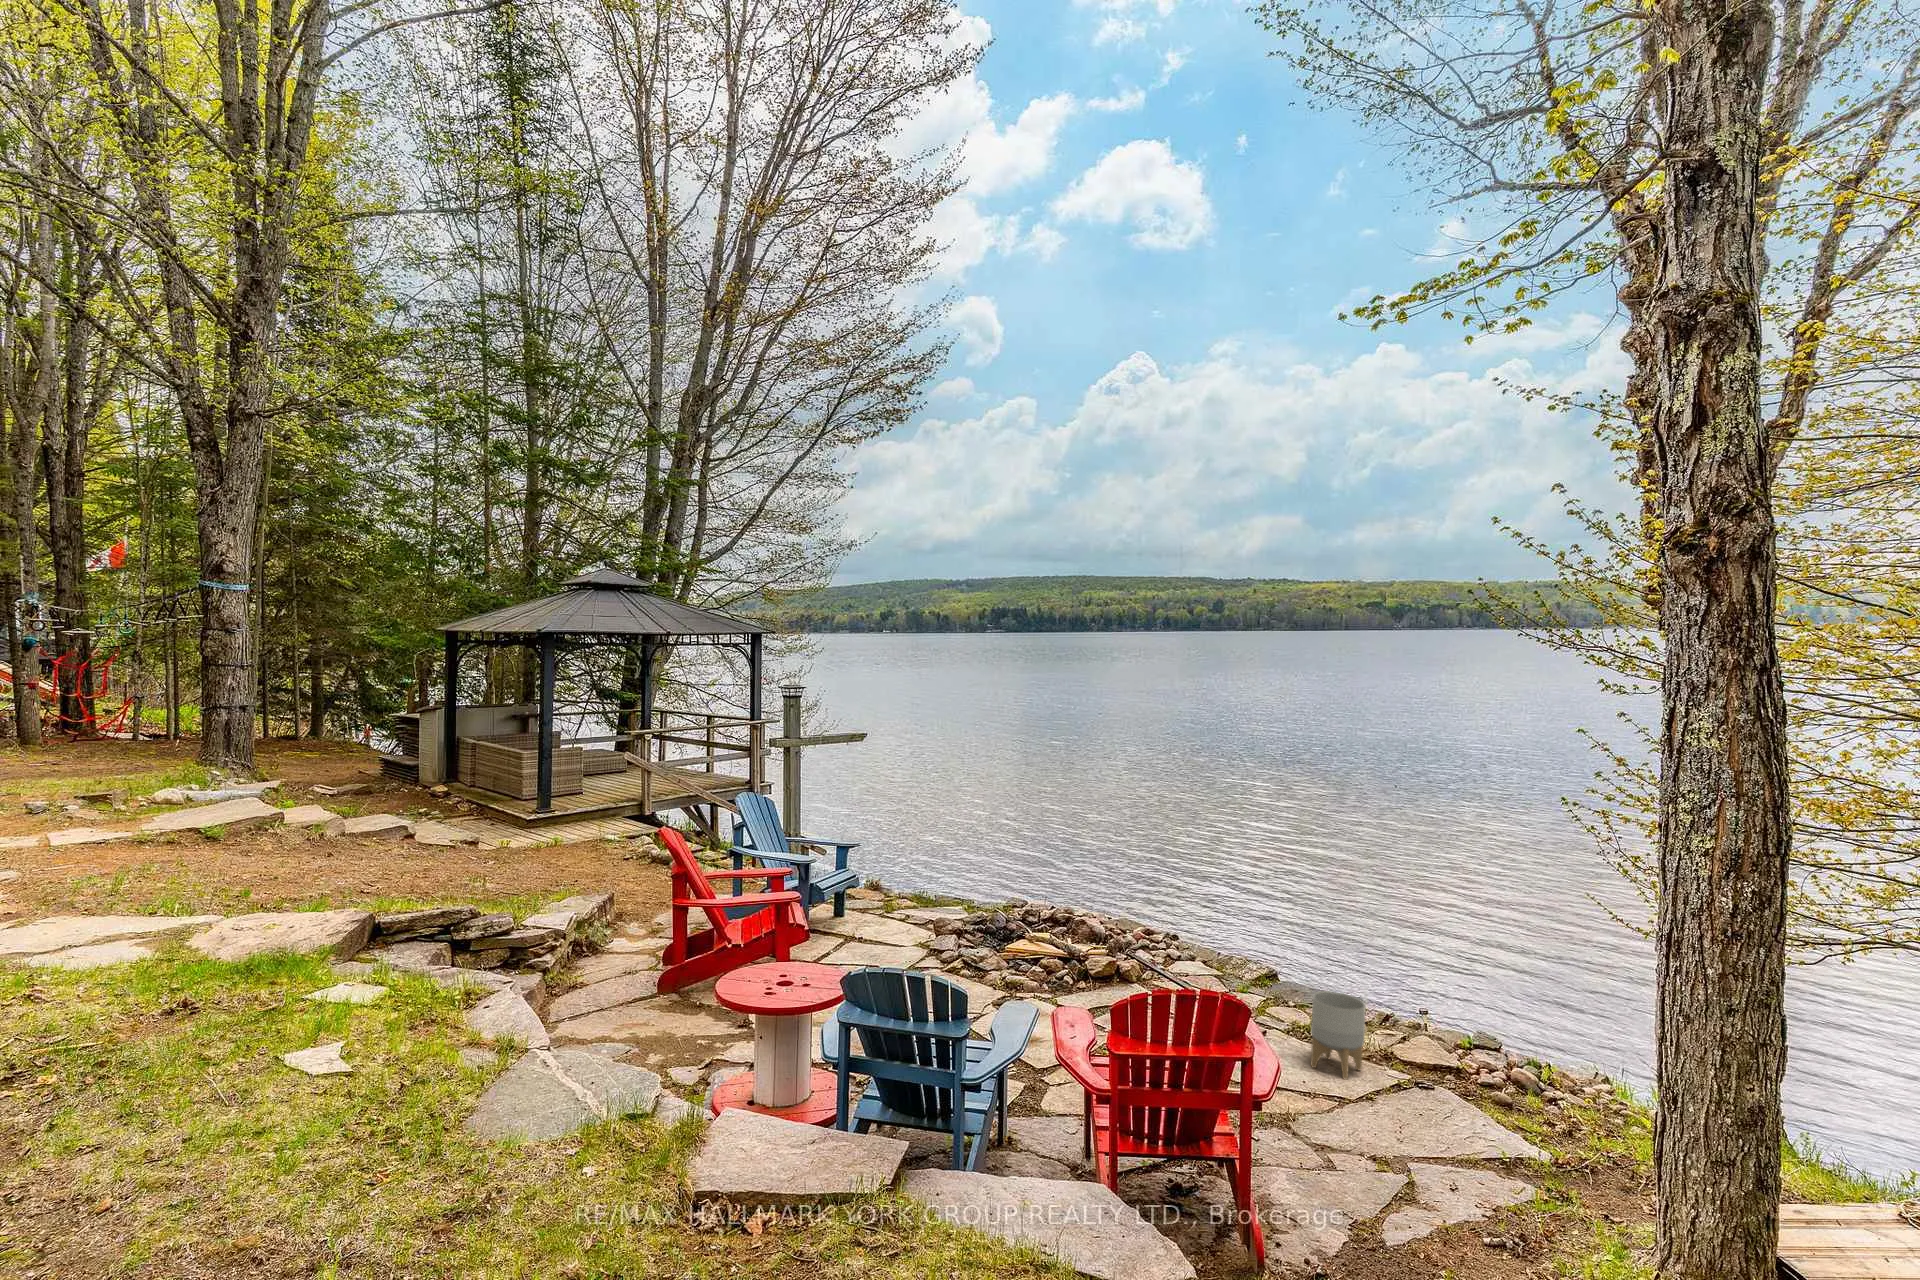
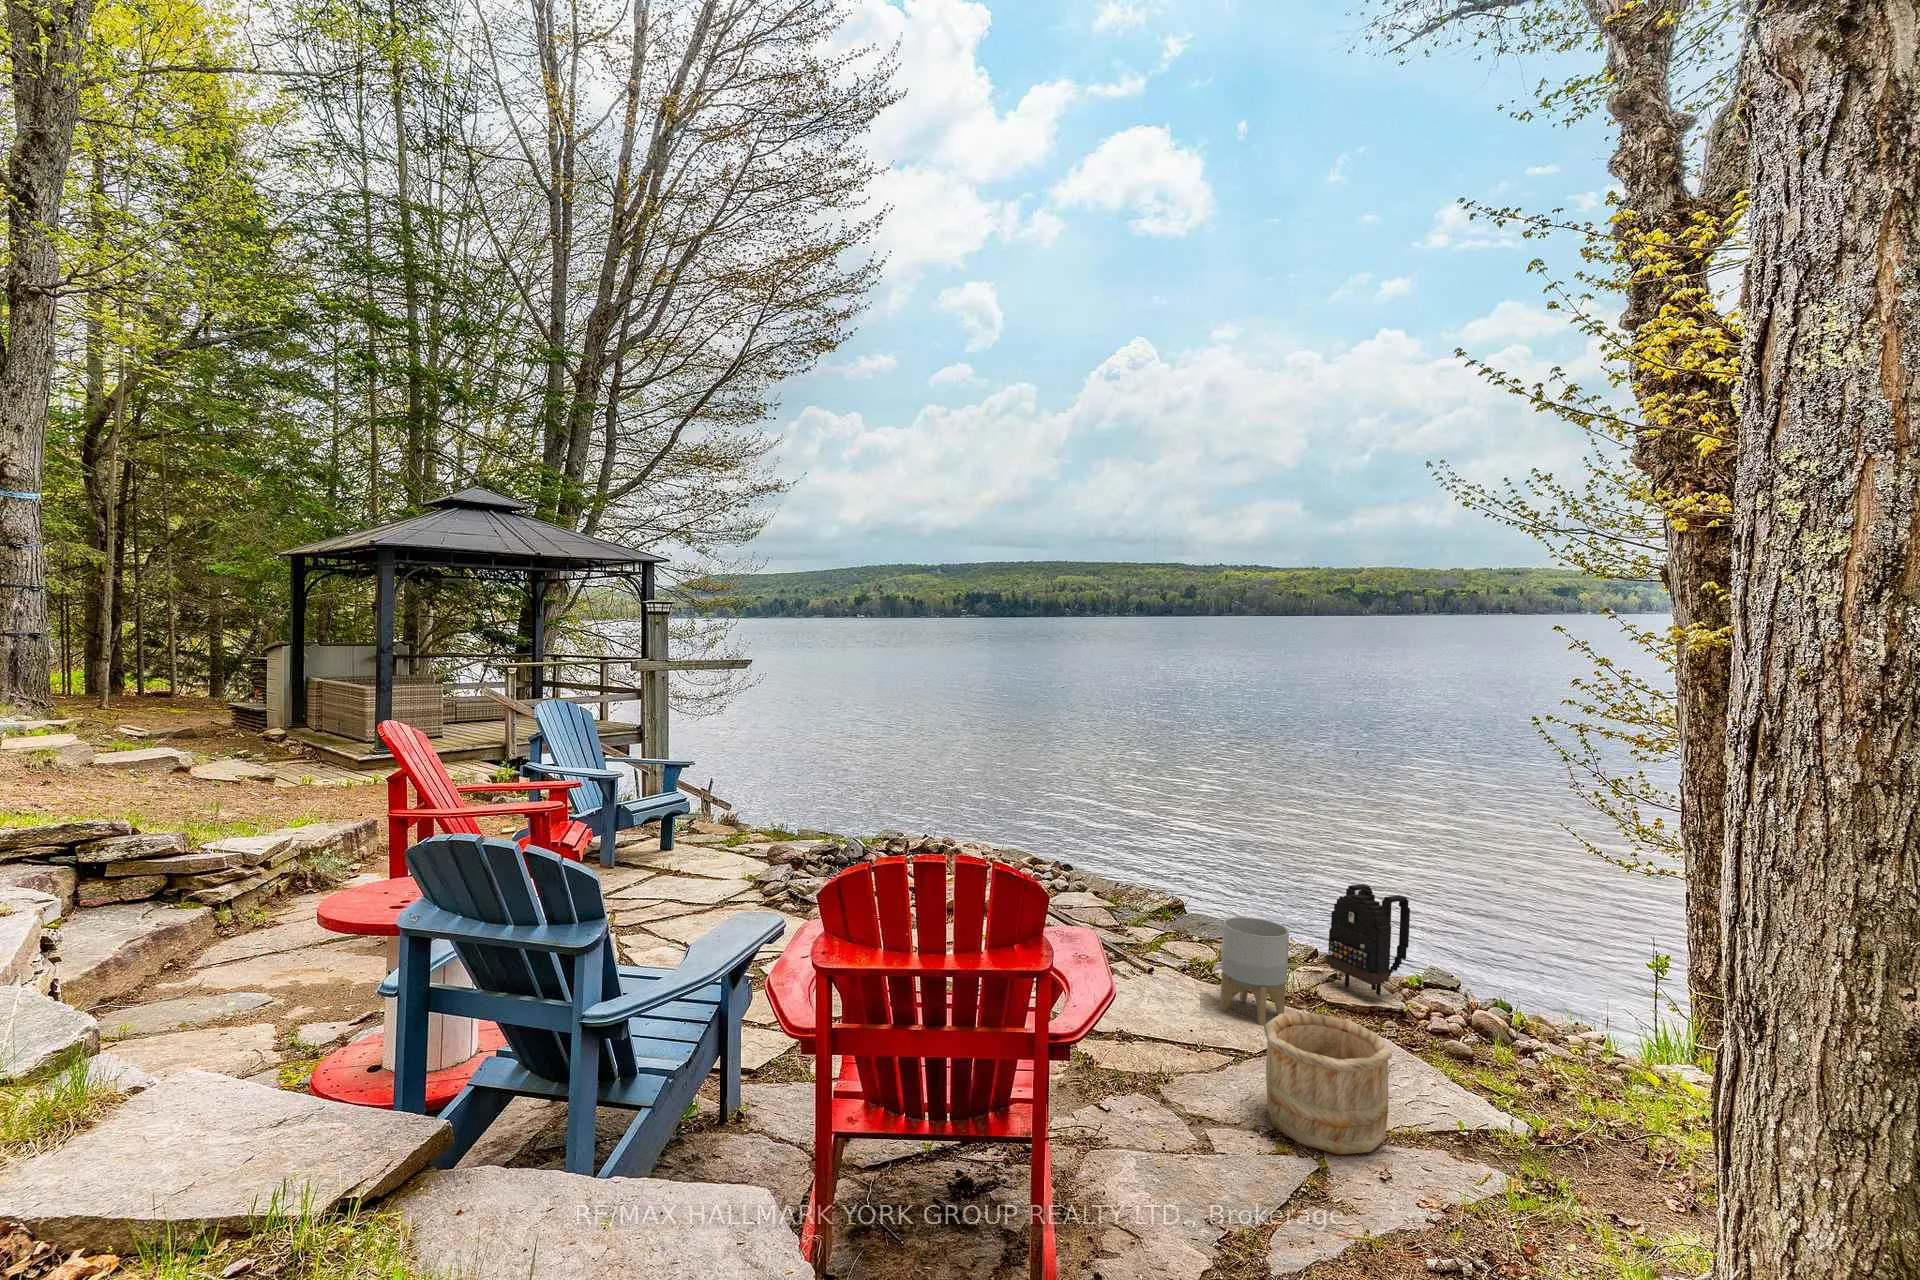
backpack: none [1391,961,1460,1053] -> present [1326,884,1410,995]
wooden bucket: none [1357,1074,1453,1178] -> present [1264,1013,1392,1155]

